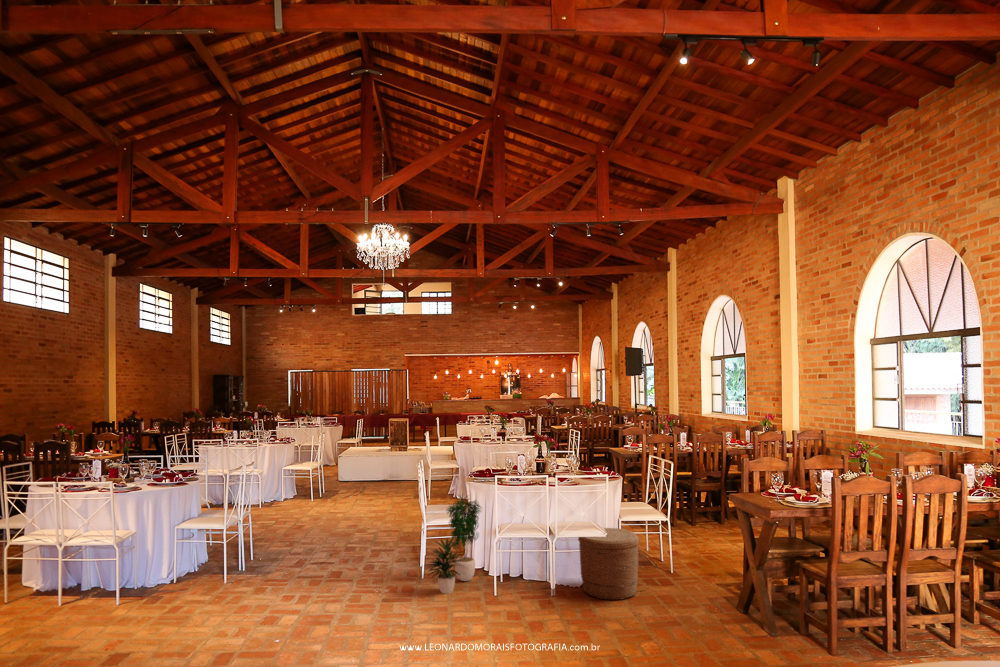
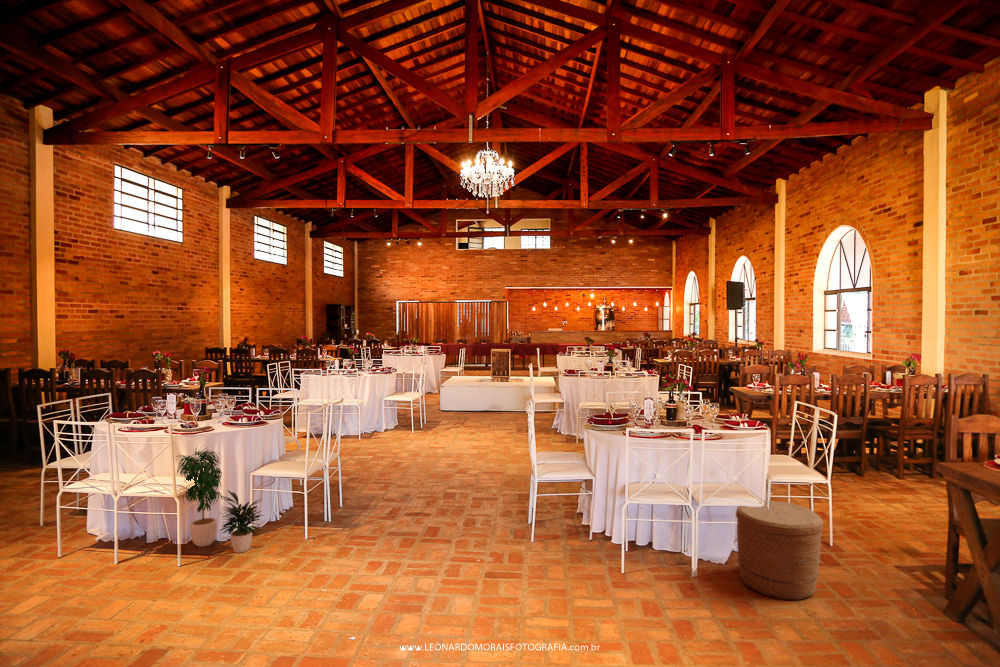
potted plant: present [427,495,481,594] -> present [177,448,263,553]

